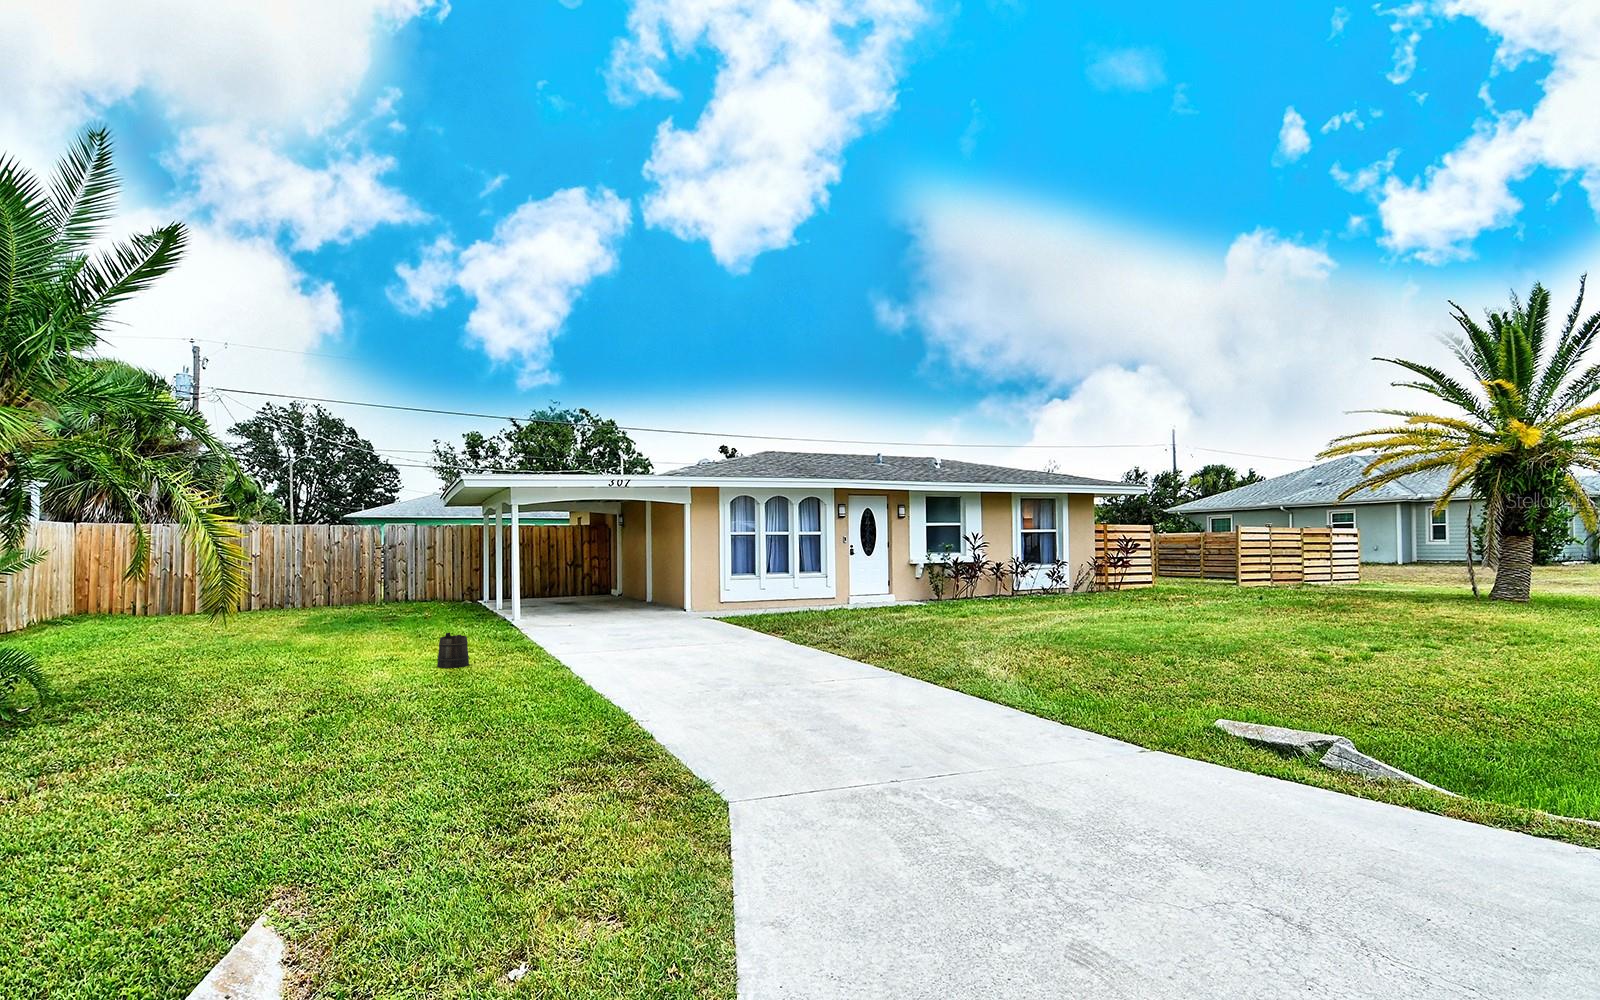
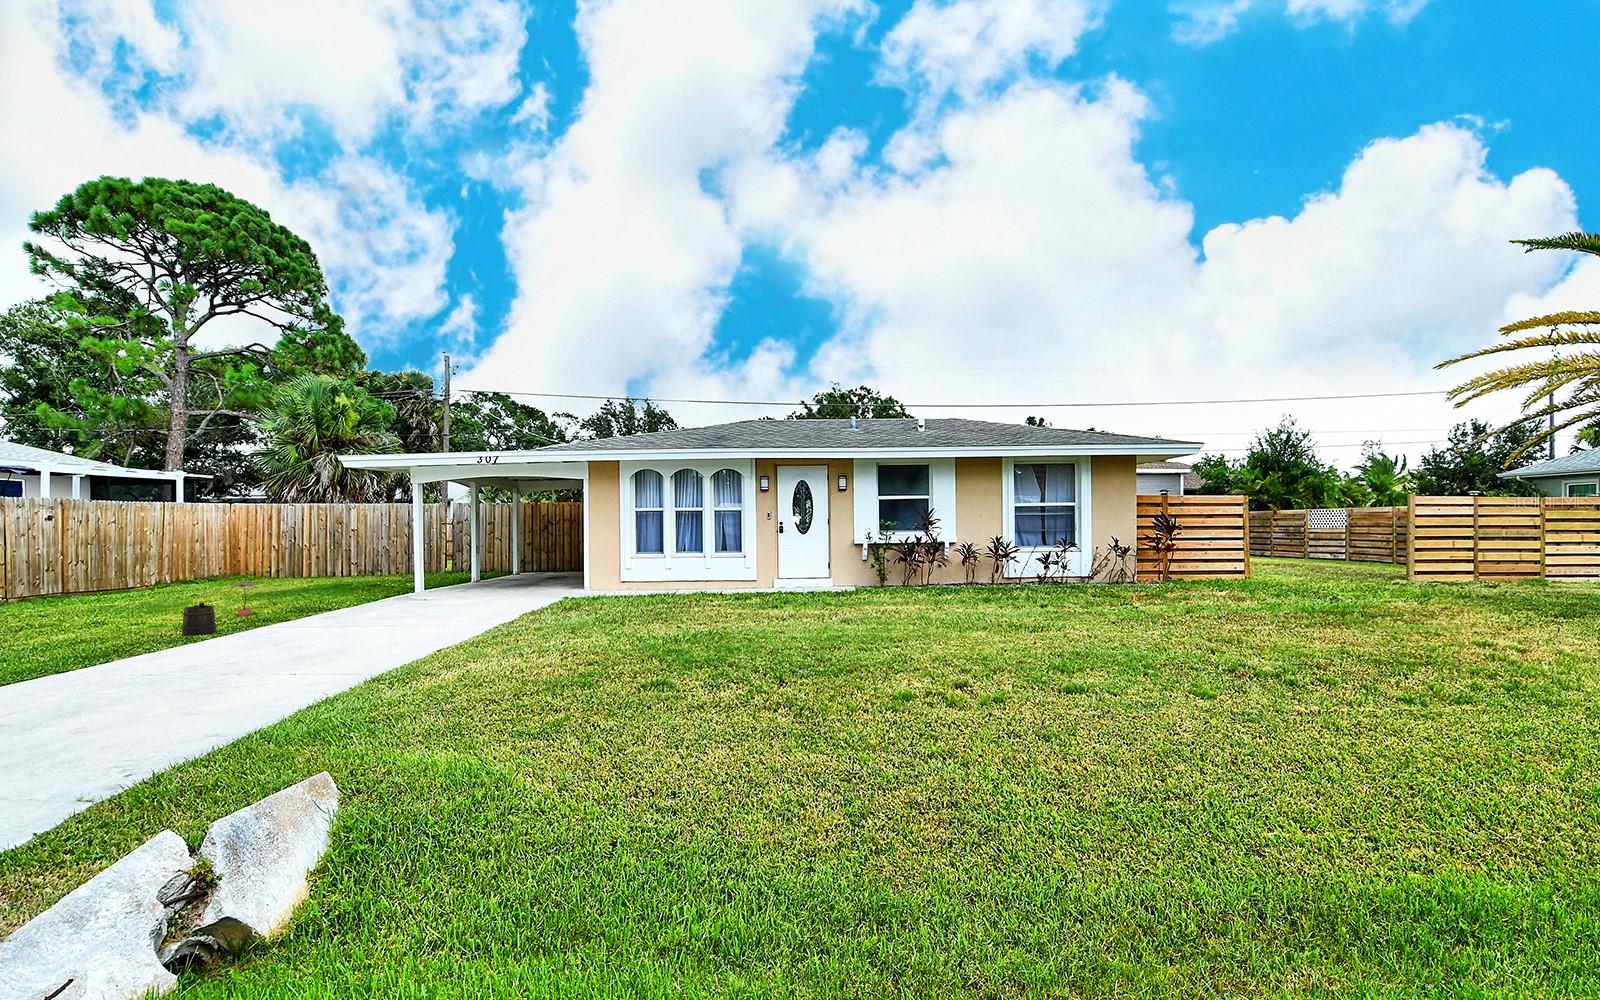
potted plant: none [385,613,414,650] -> present [231,583,257,616]

